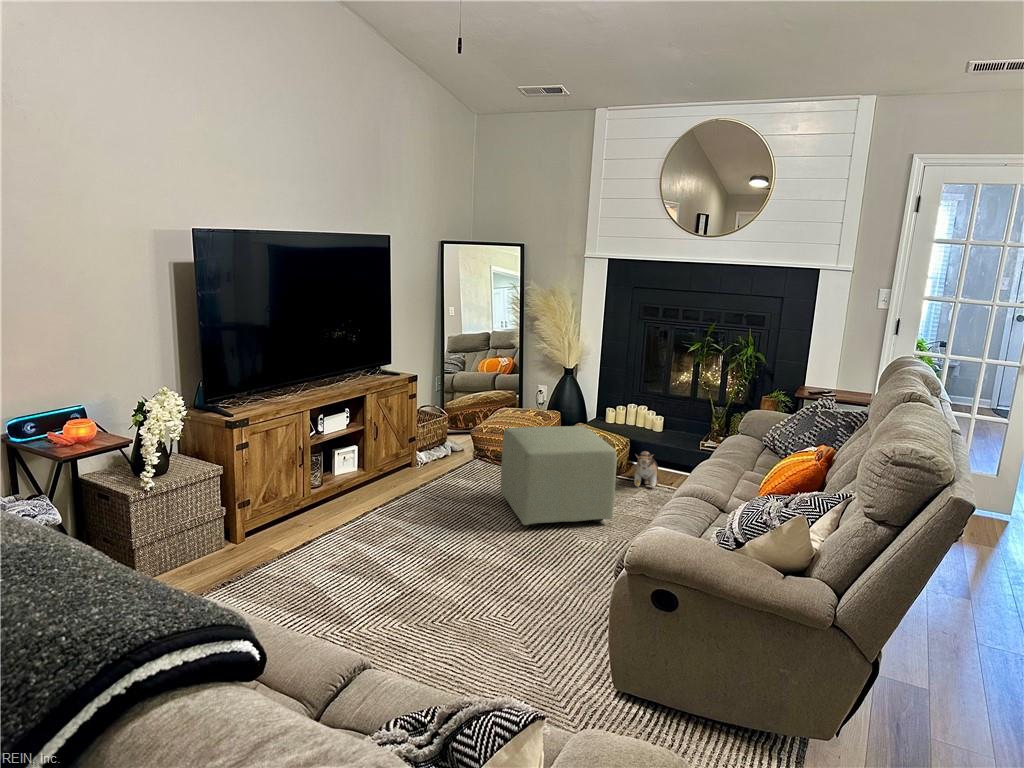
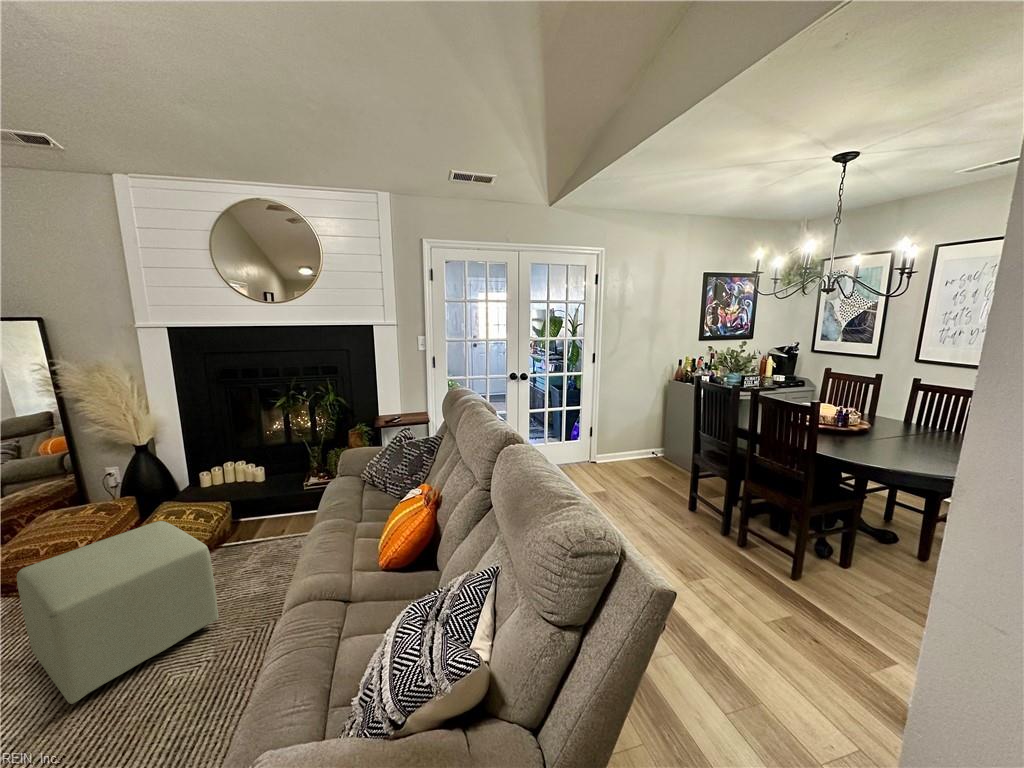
plush toy: present [634,451,659,488] -> none [236,515,270,552]

